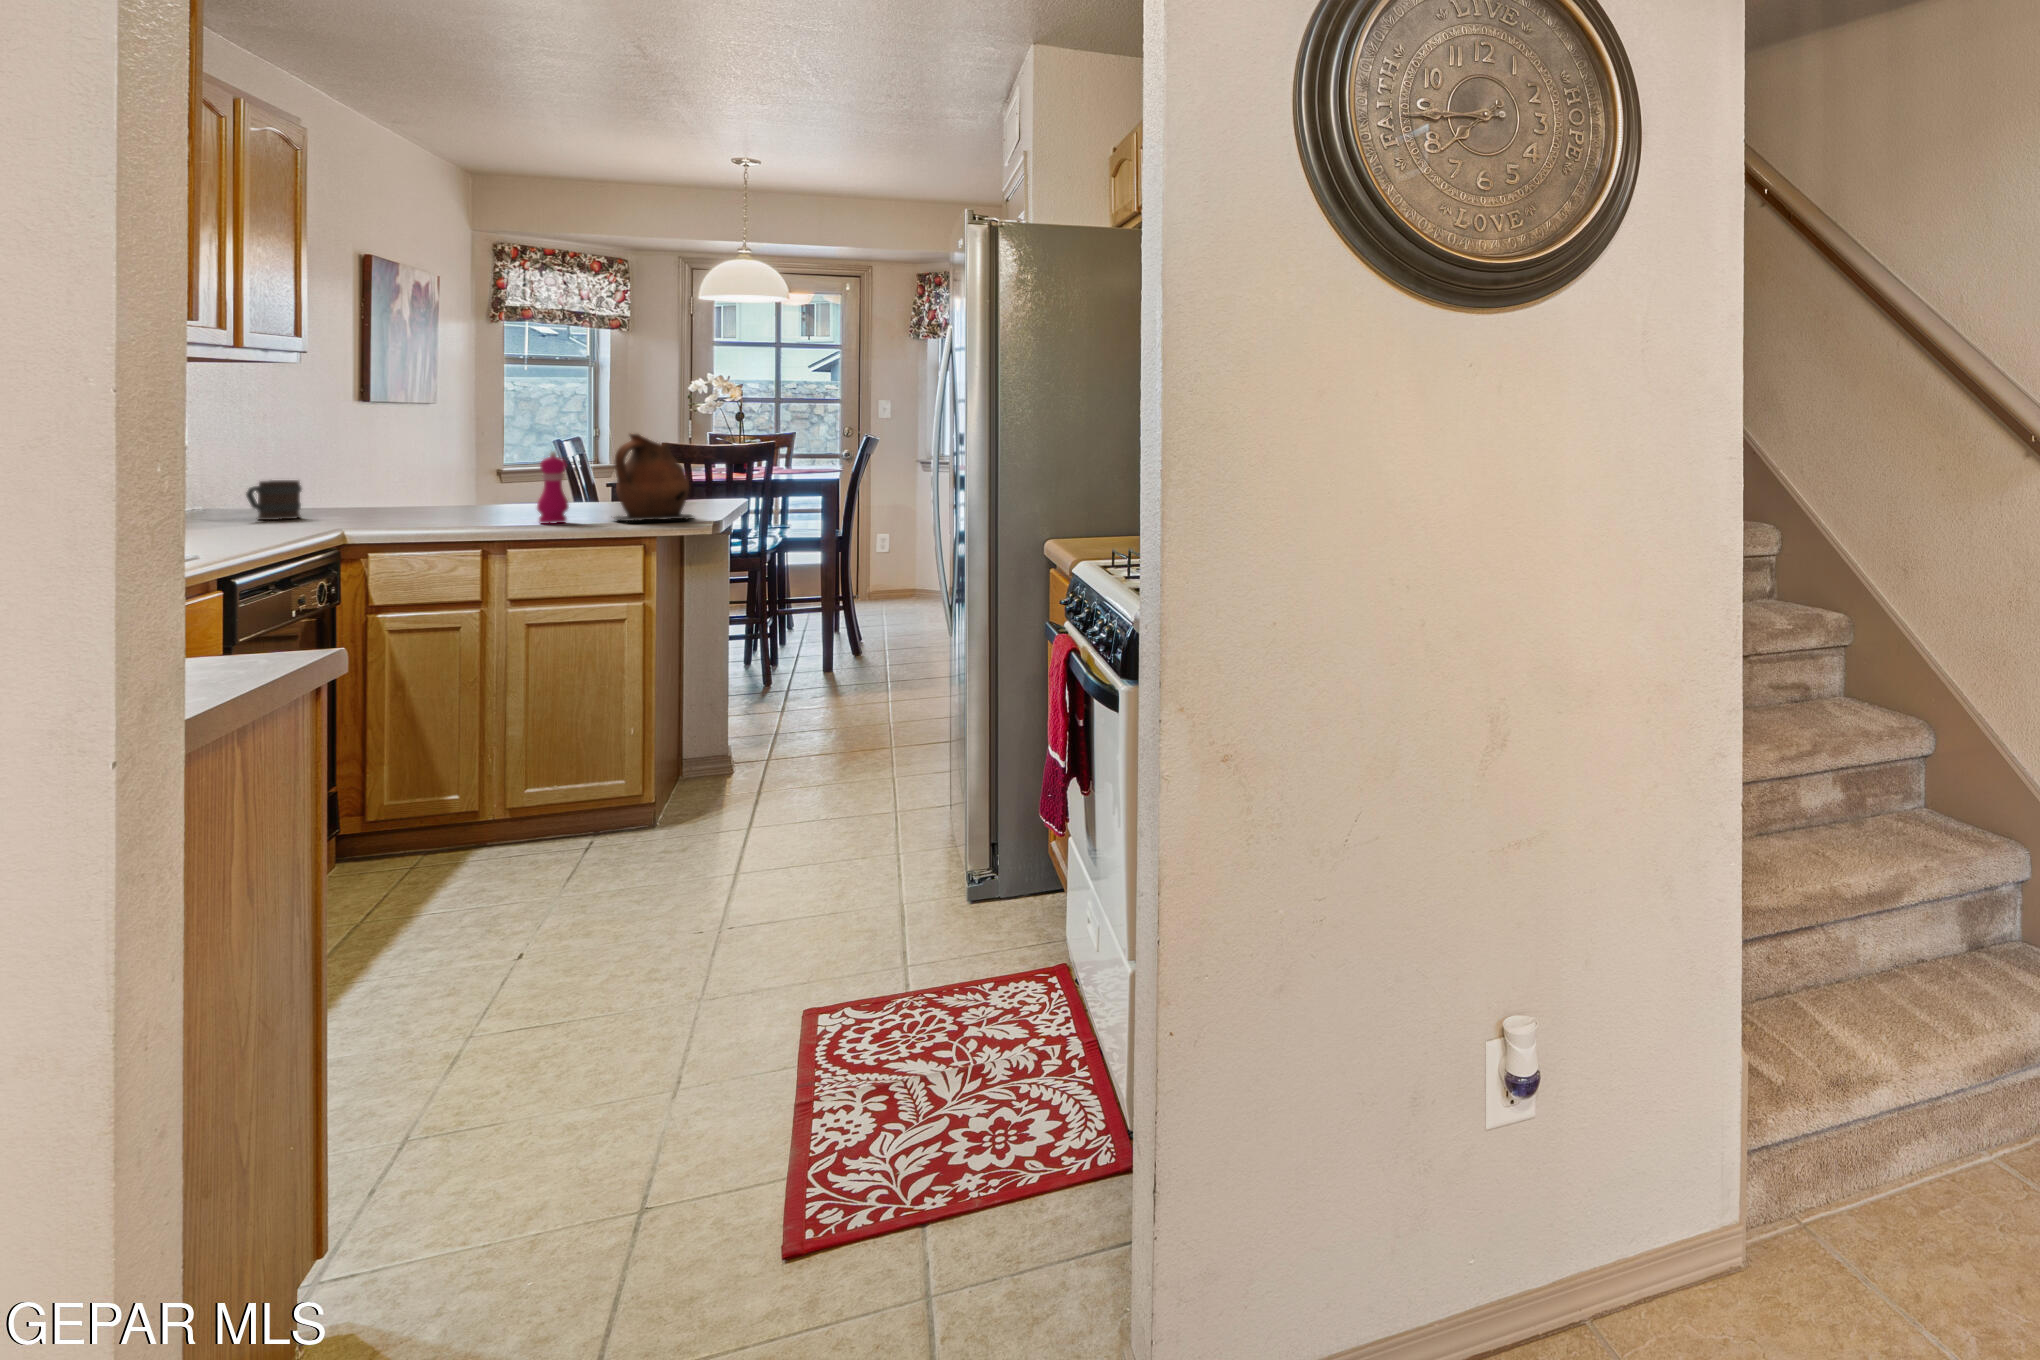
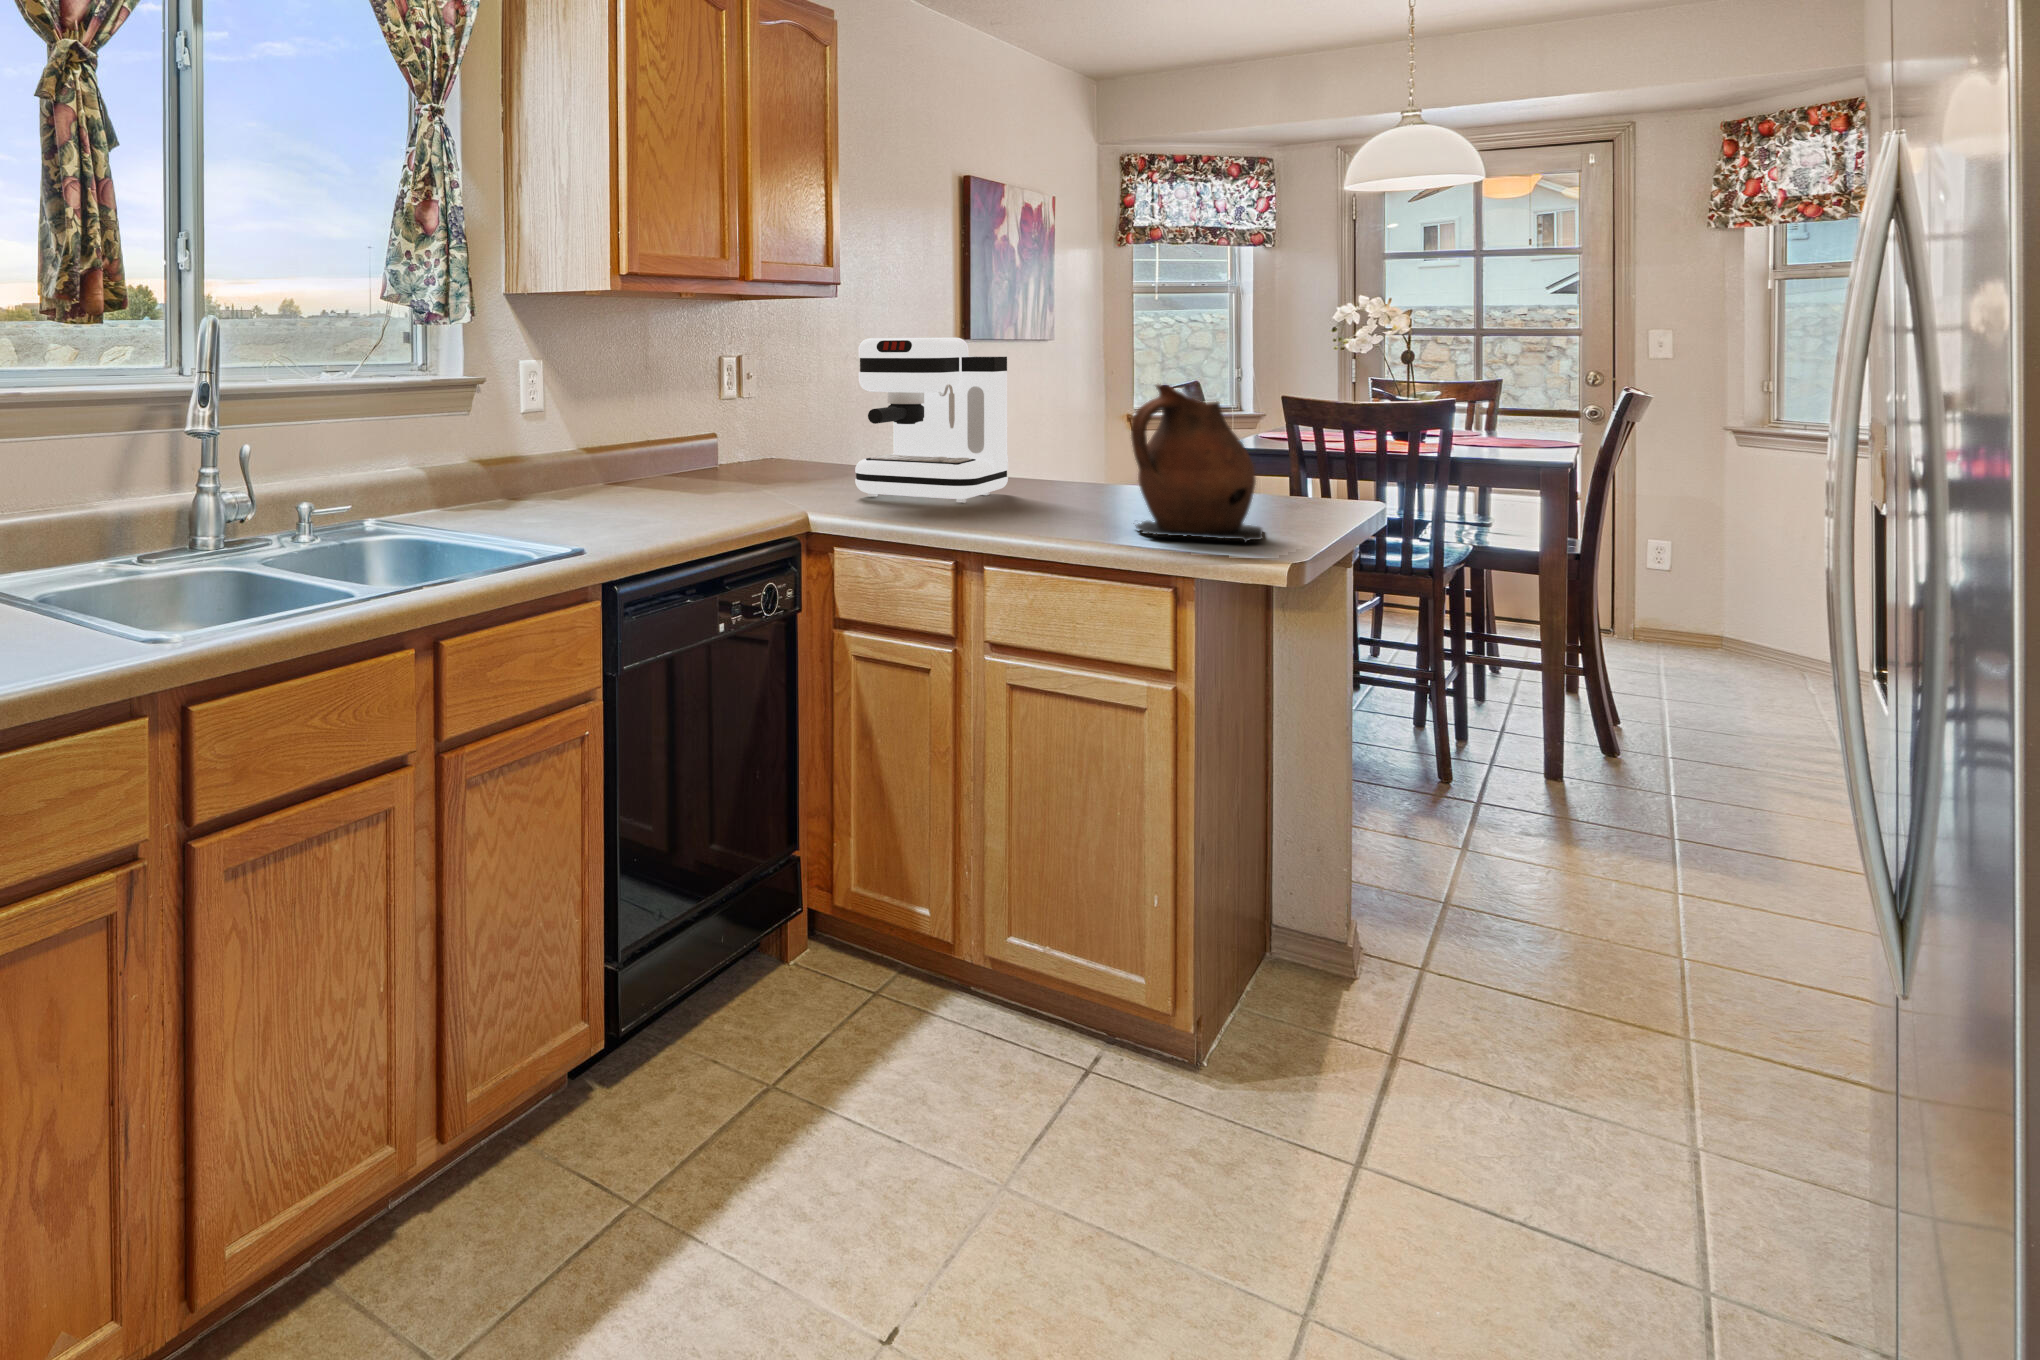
coffee maker: none [362,401,493,520] -> present [855,338,1008,502]
pepper mill: present [537,451,569,524] -> none [1029,411,1073,526]
mug: present [246,480,302,520] -> none [760,437,815,486]

